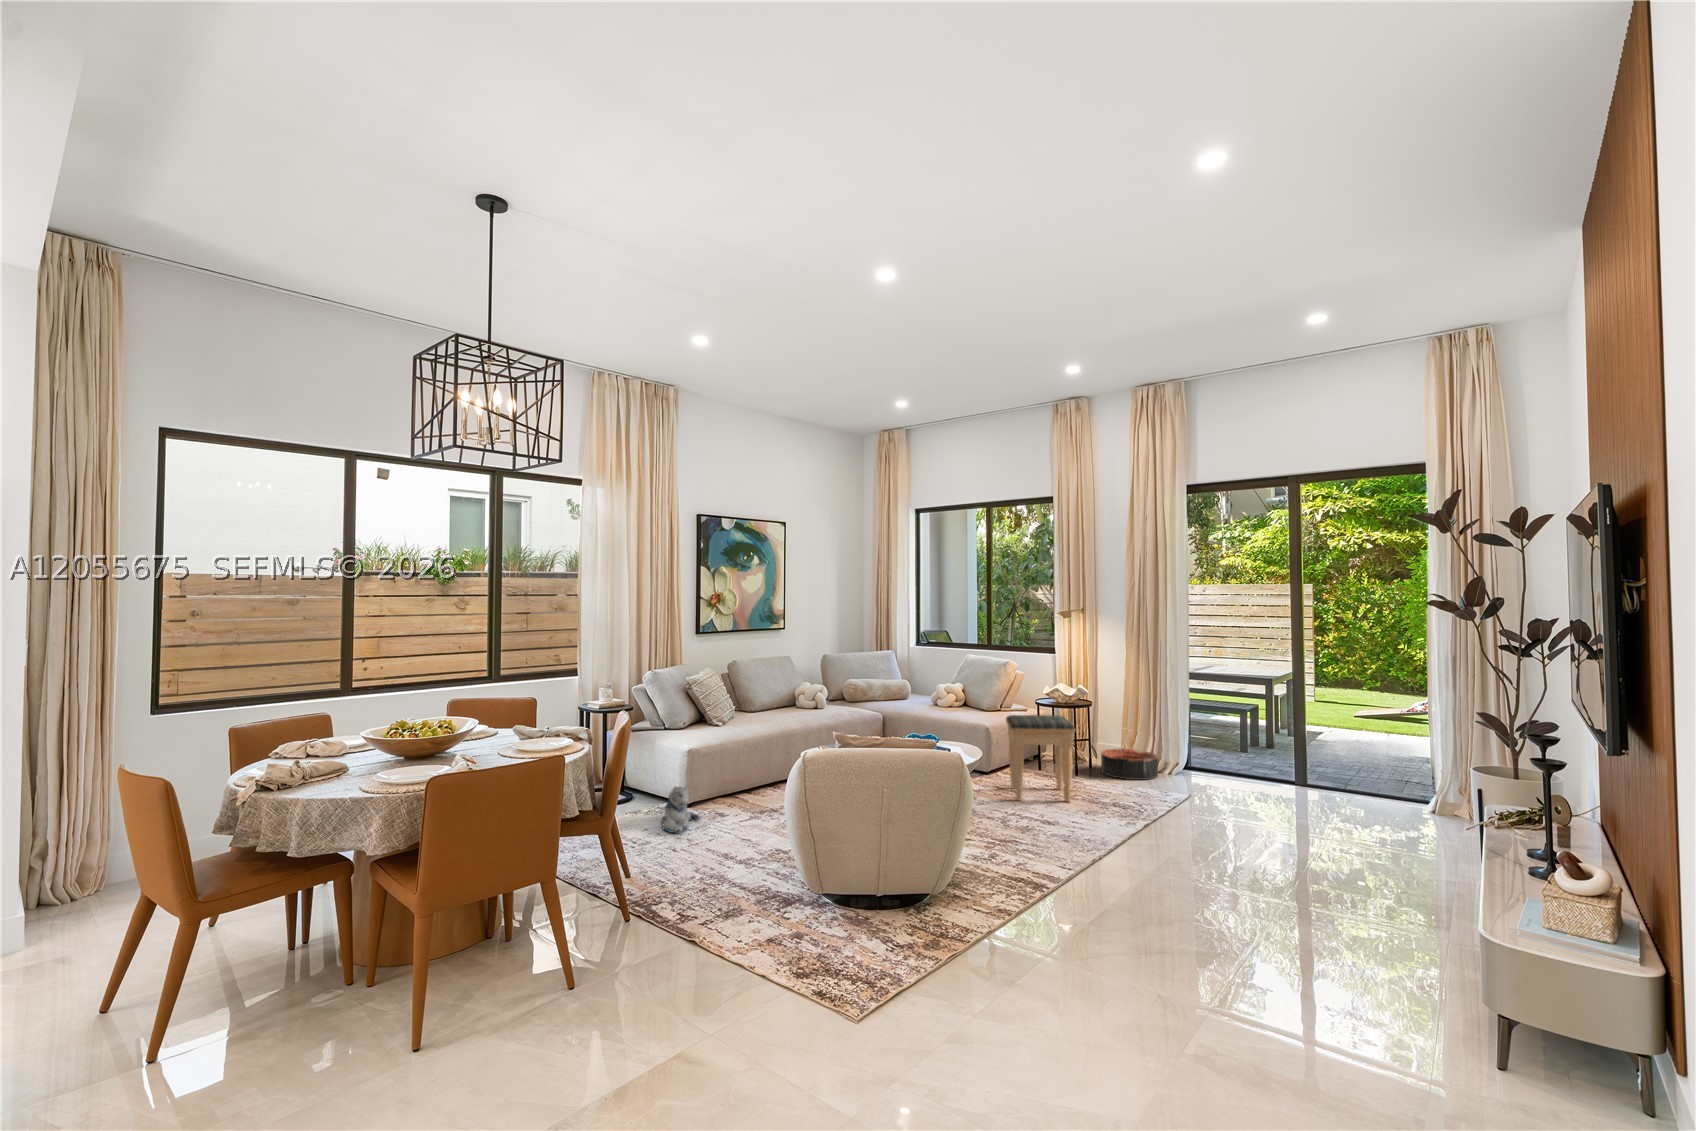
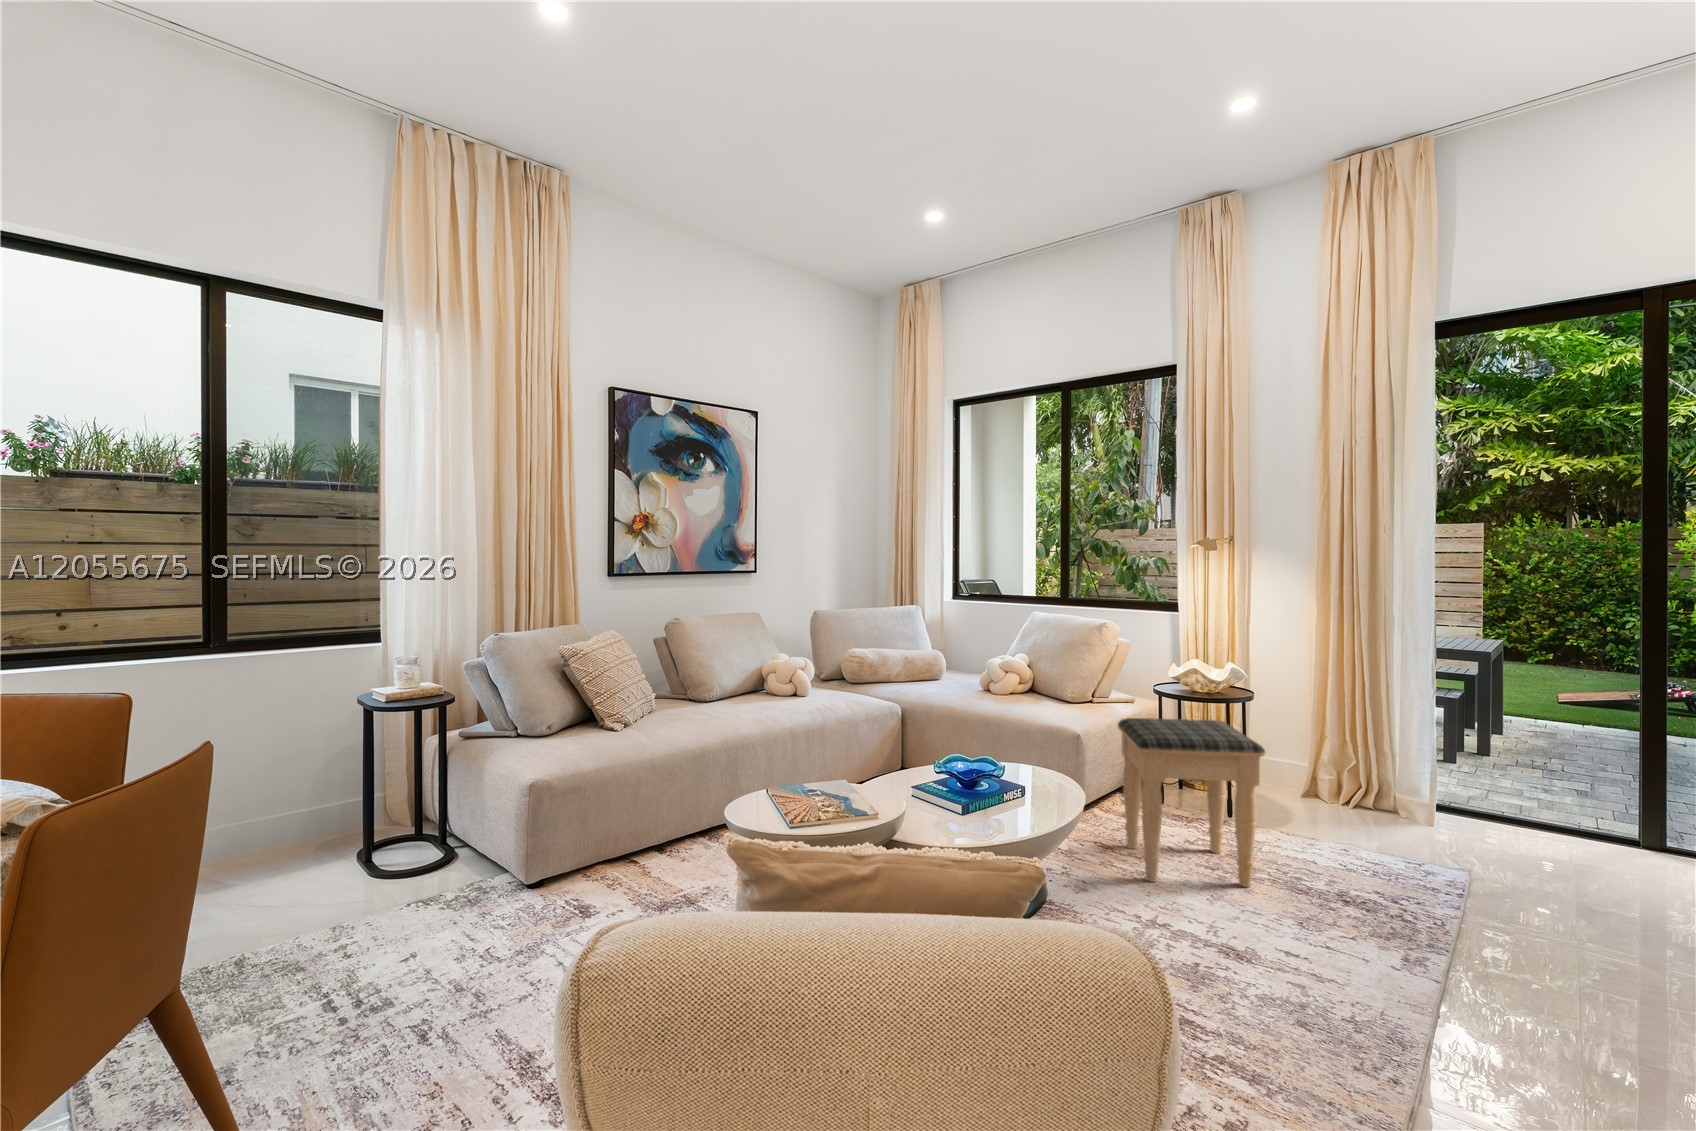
basket: present [1101,749,1158,780] -> none [1268,769,1374,830]
plush toy: present [662,787,699,833] -> none [444,869,534,975]

